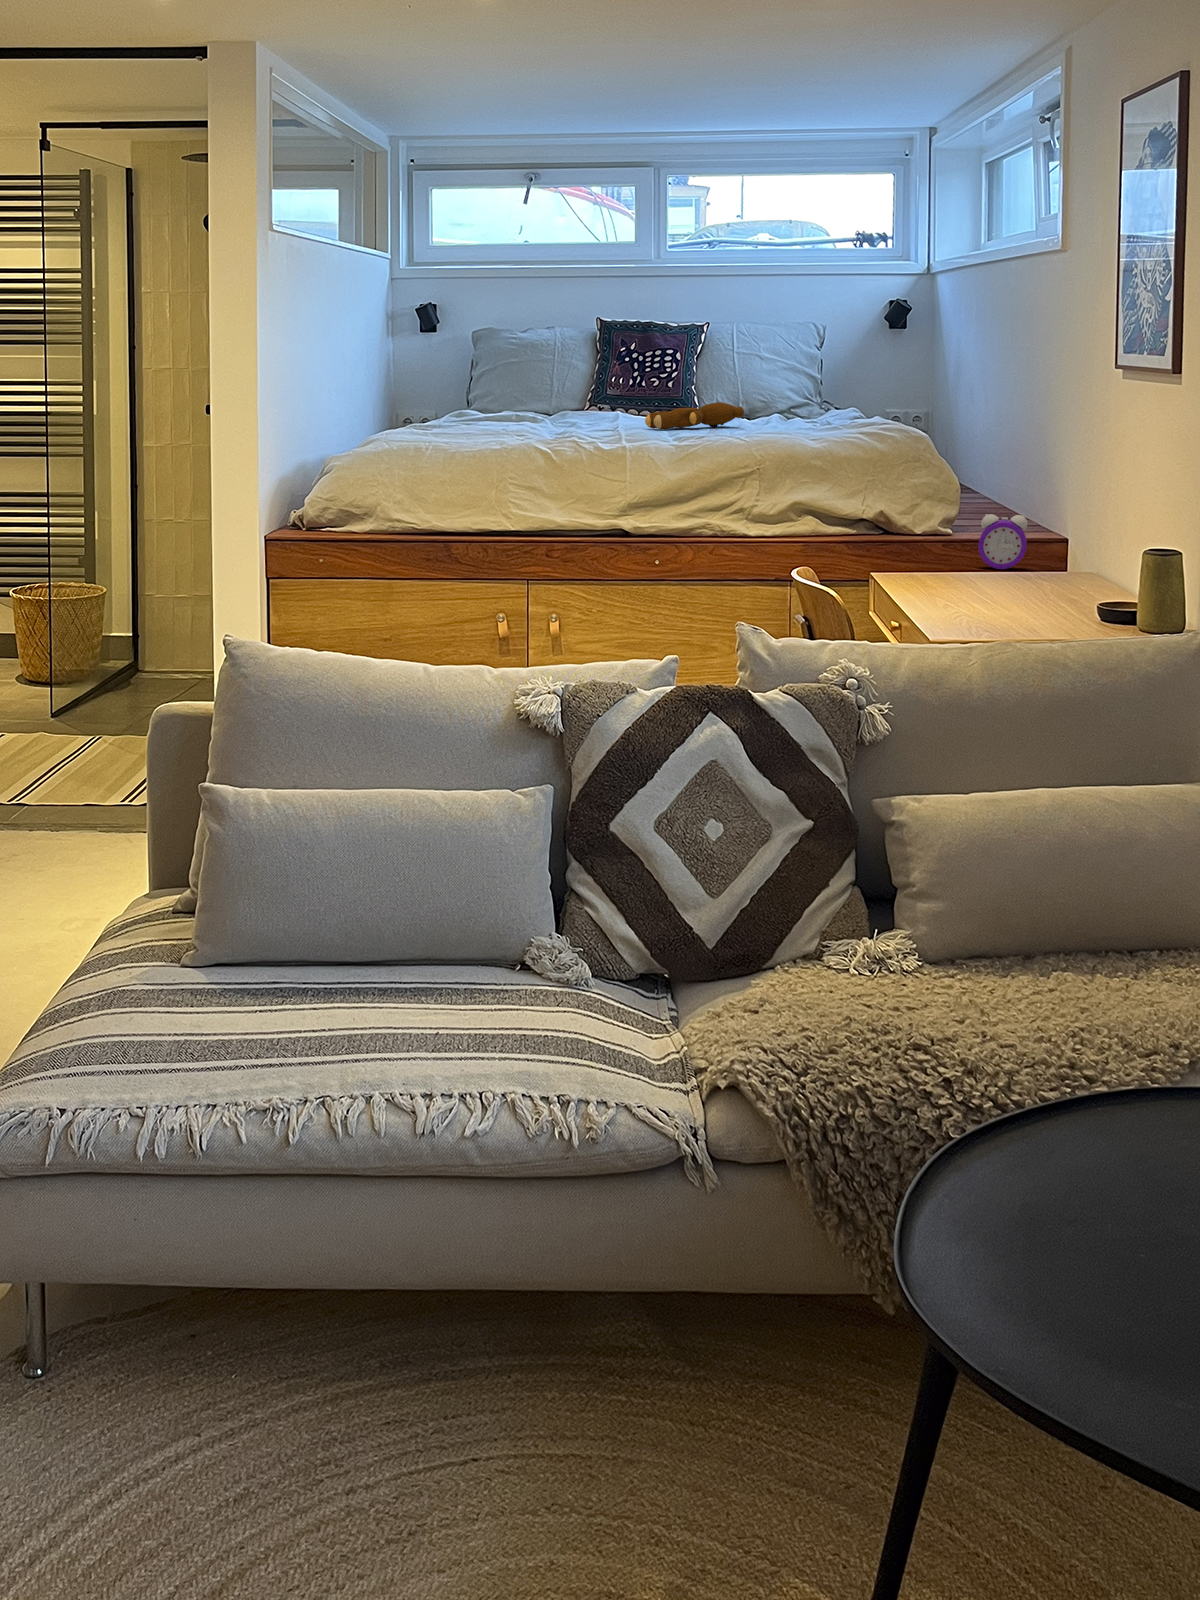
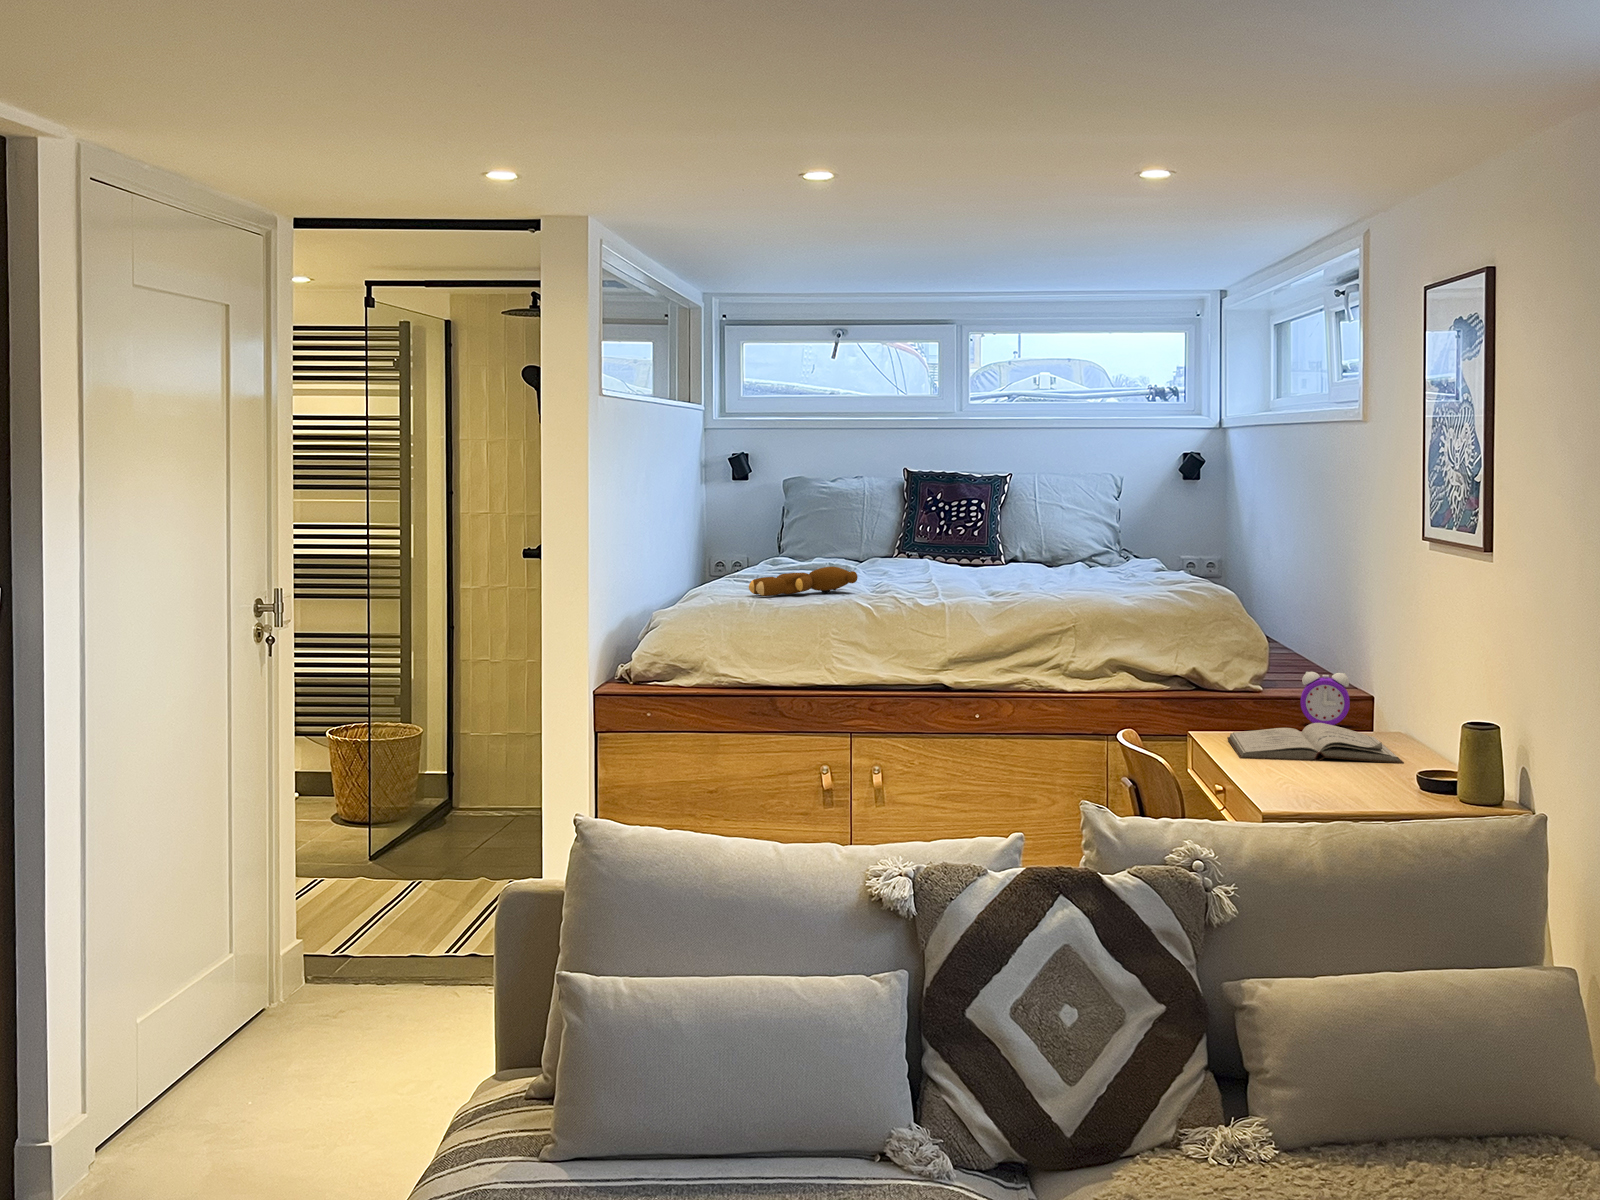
teddy bear: present [645,402,744,429] -> present [749,567,858,596]
book: none [904,563,1075,600] -> present [1227,723,1404,764]

